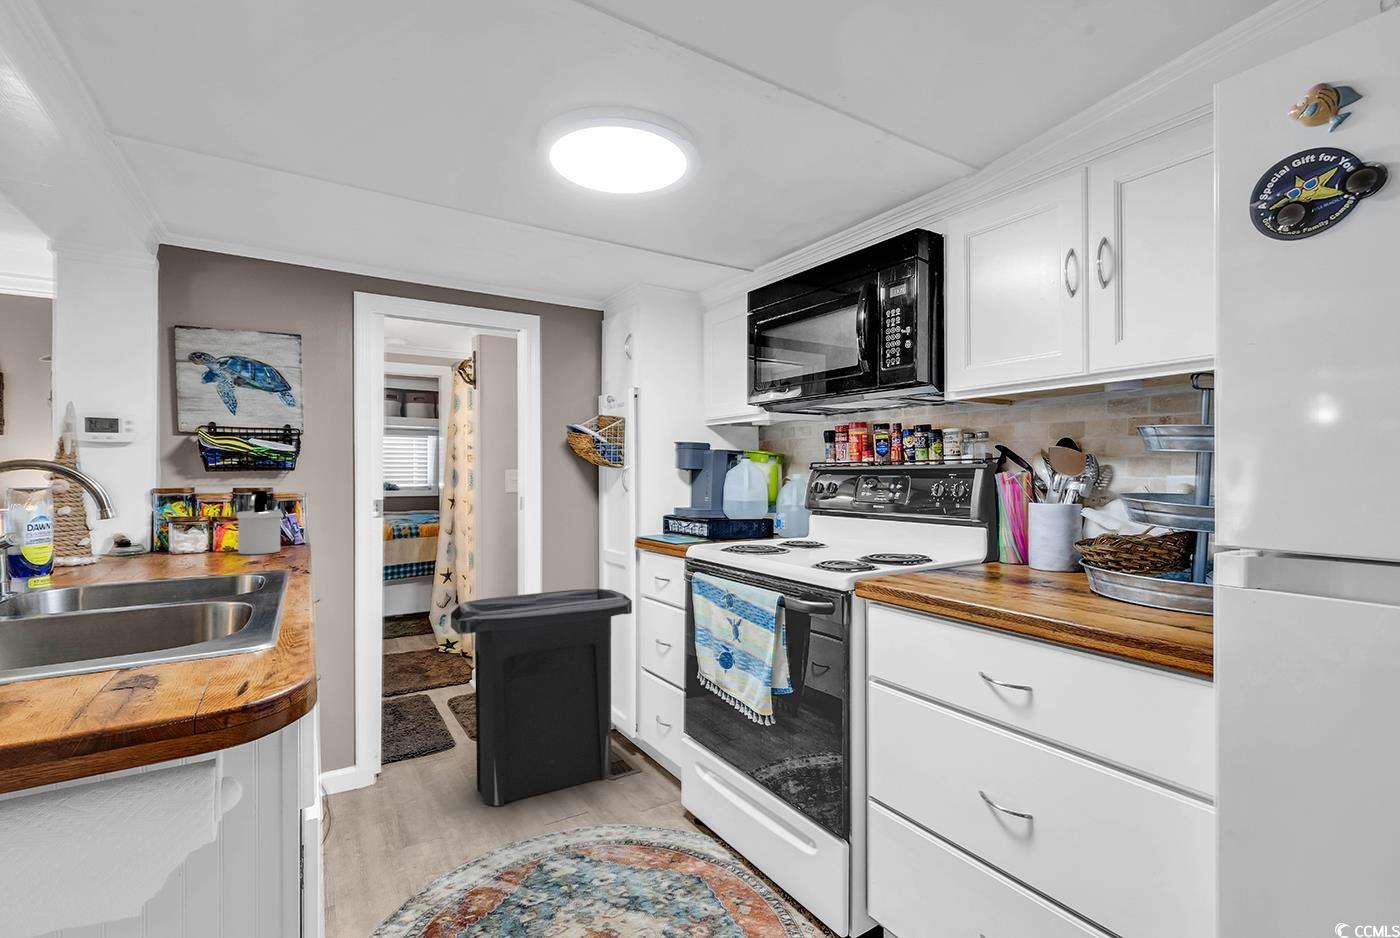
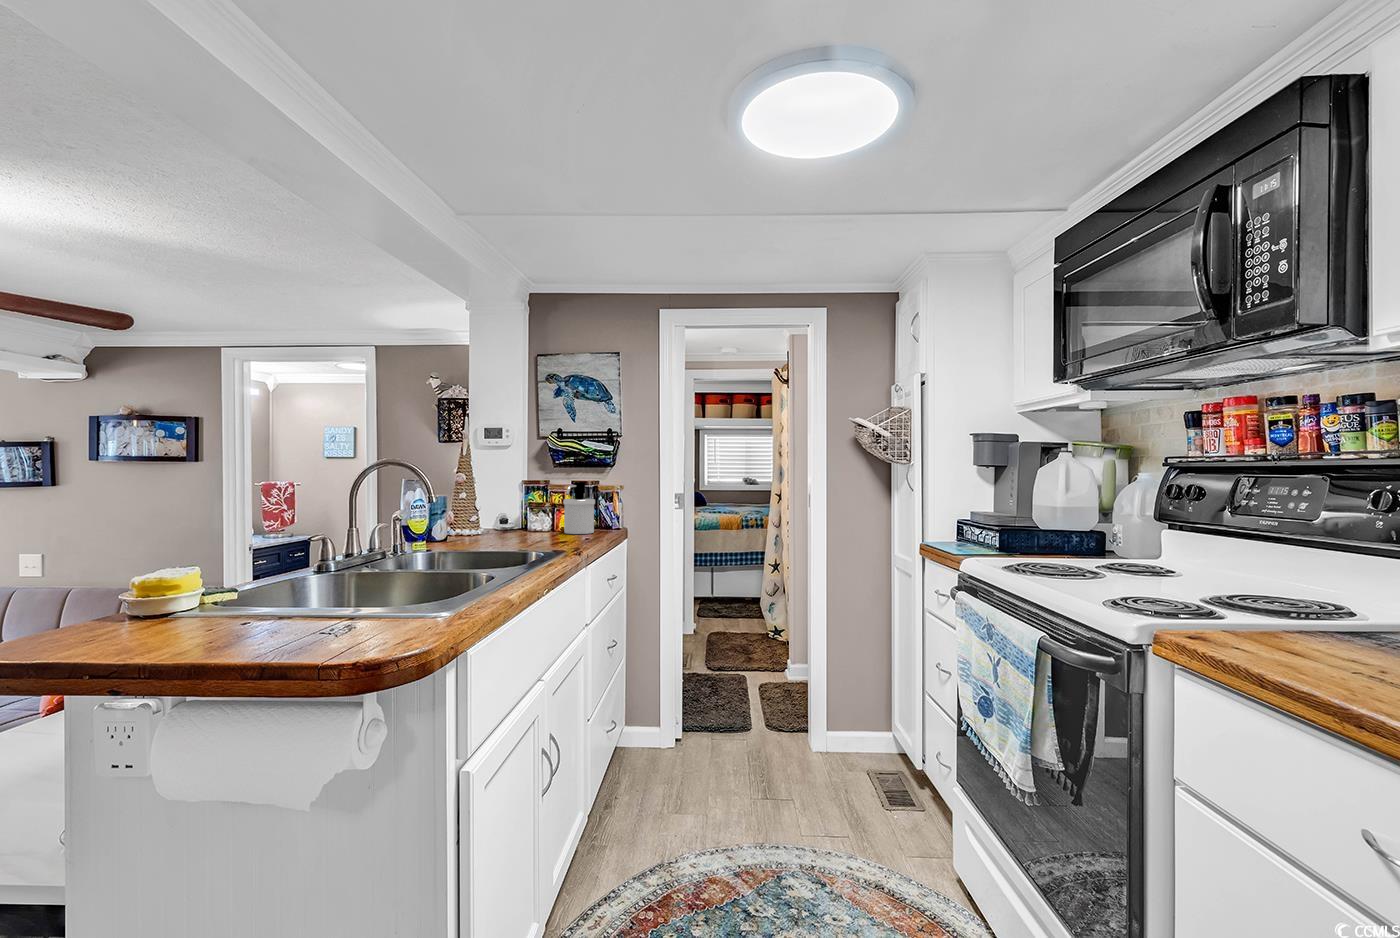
trash can: present [451,589,632,806] -> none [729,591,914,802]

